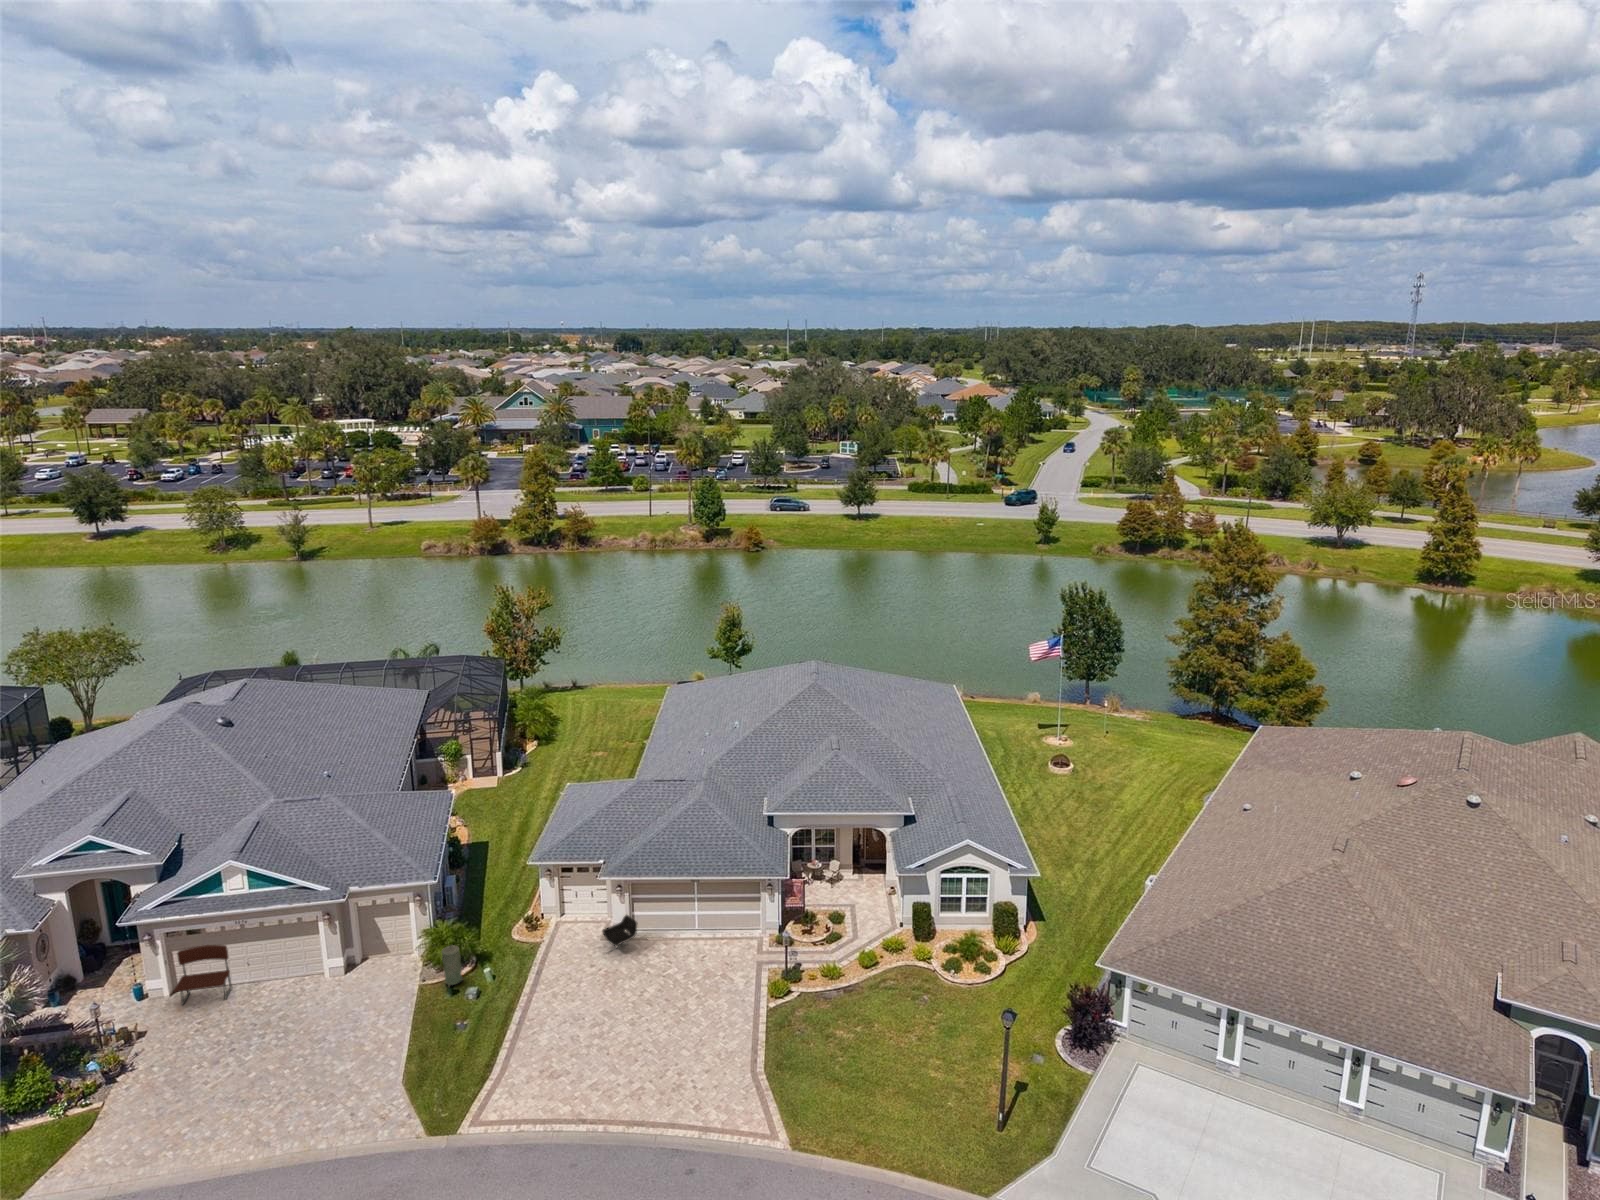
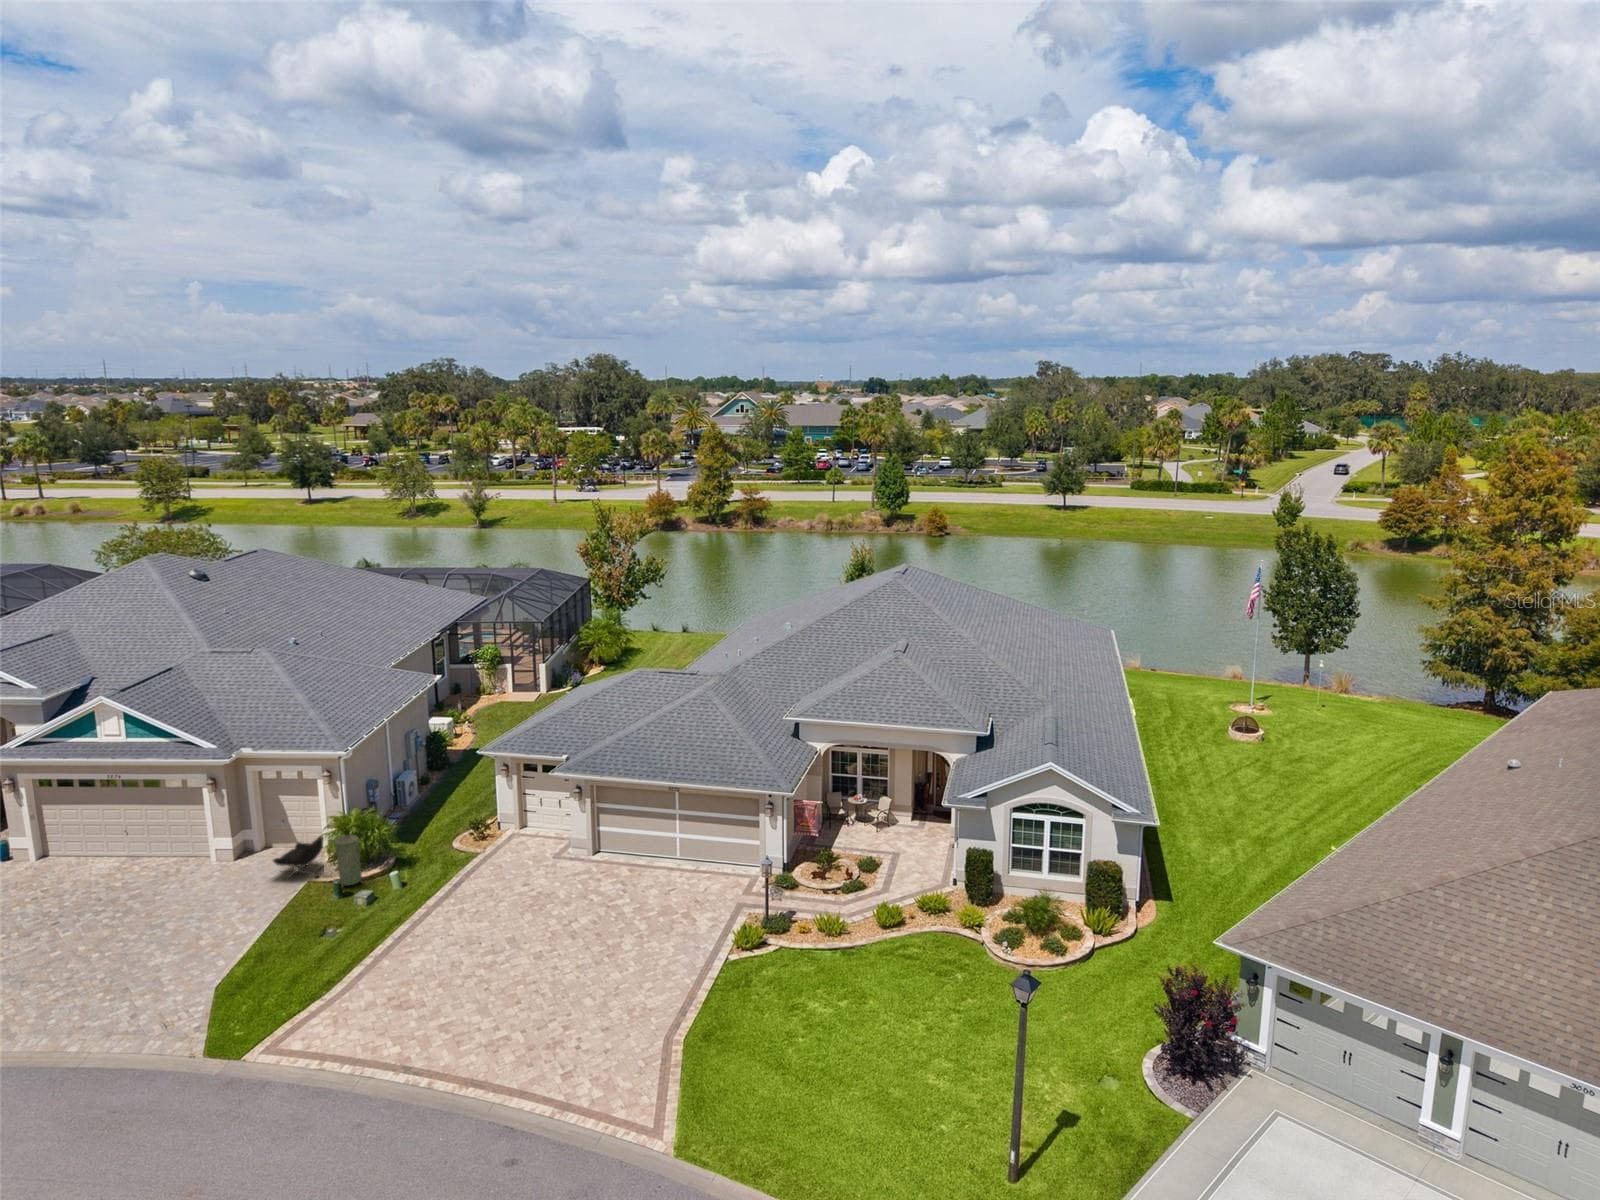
lounge chair: present [603,915,637,948] -> present [273,837,324,872]
bench: present [174,945,232,1005] -> none [31,803,108,872]

